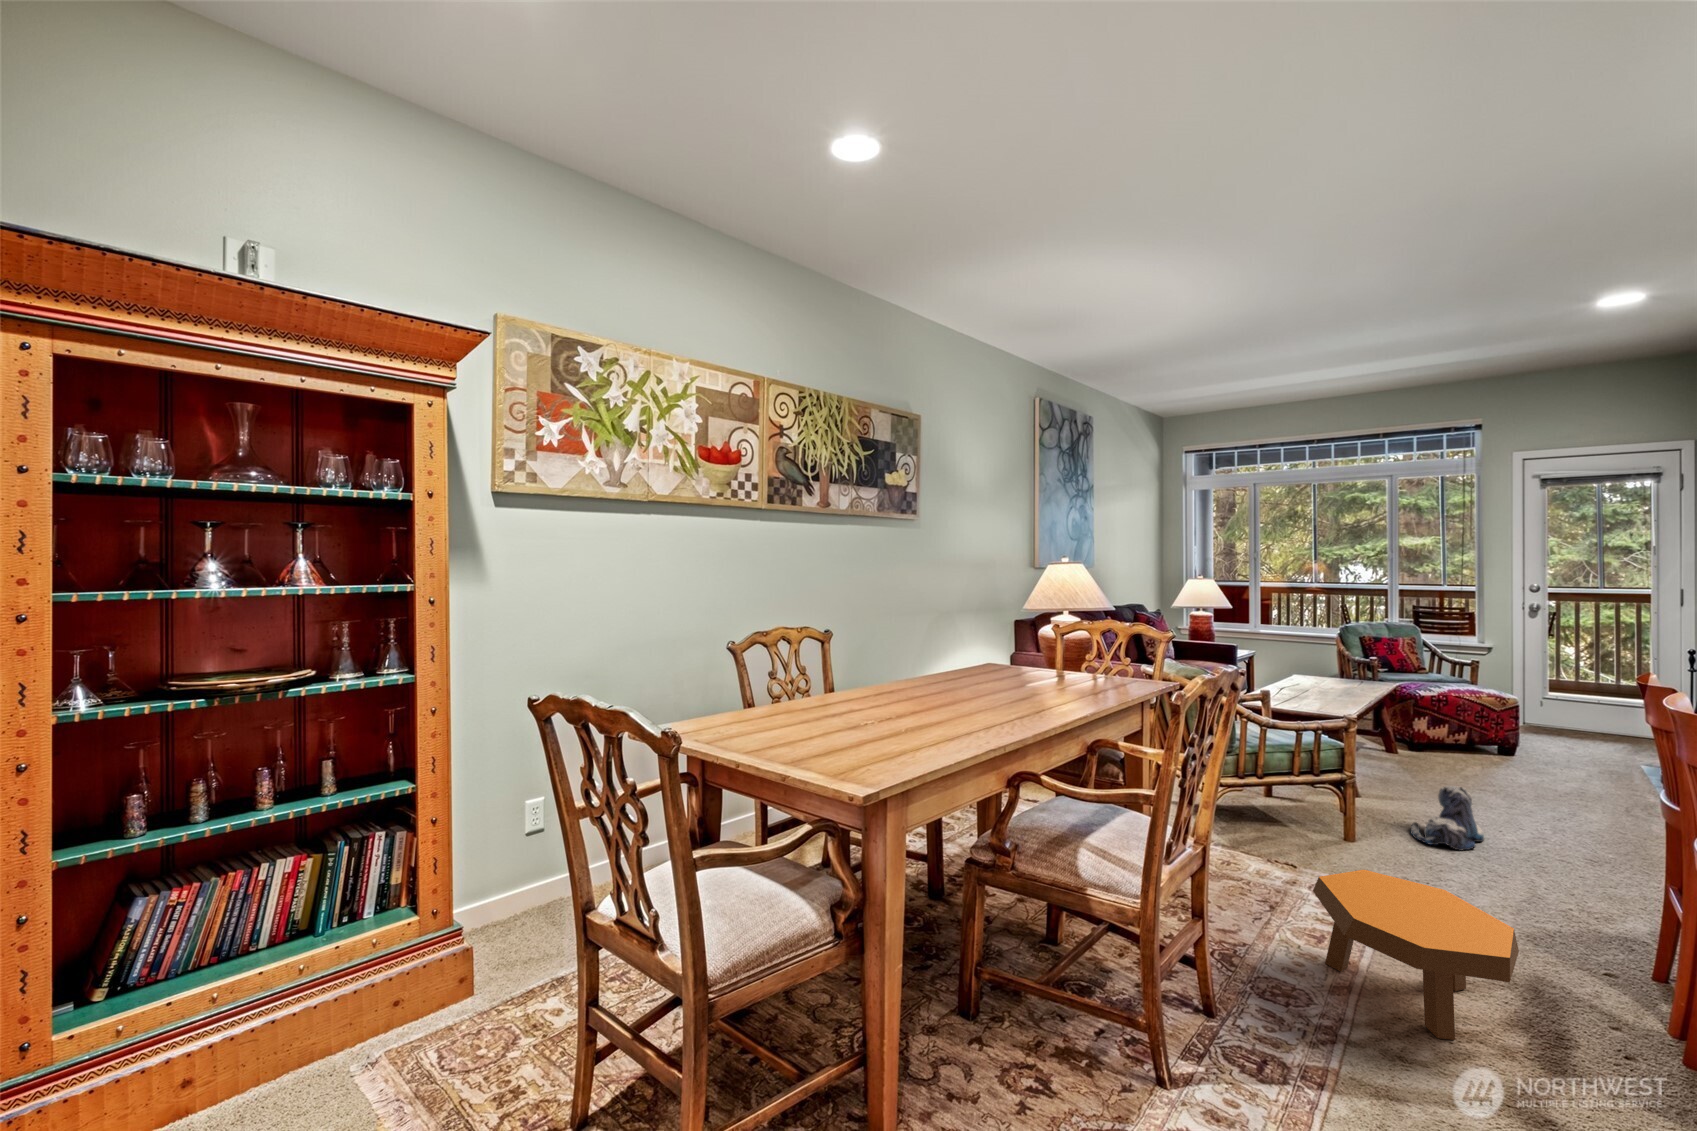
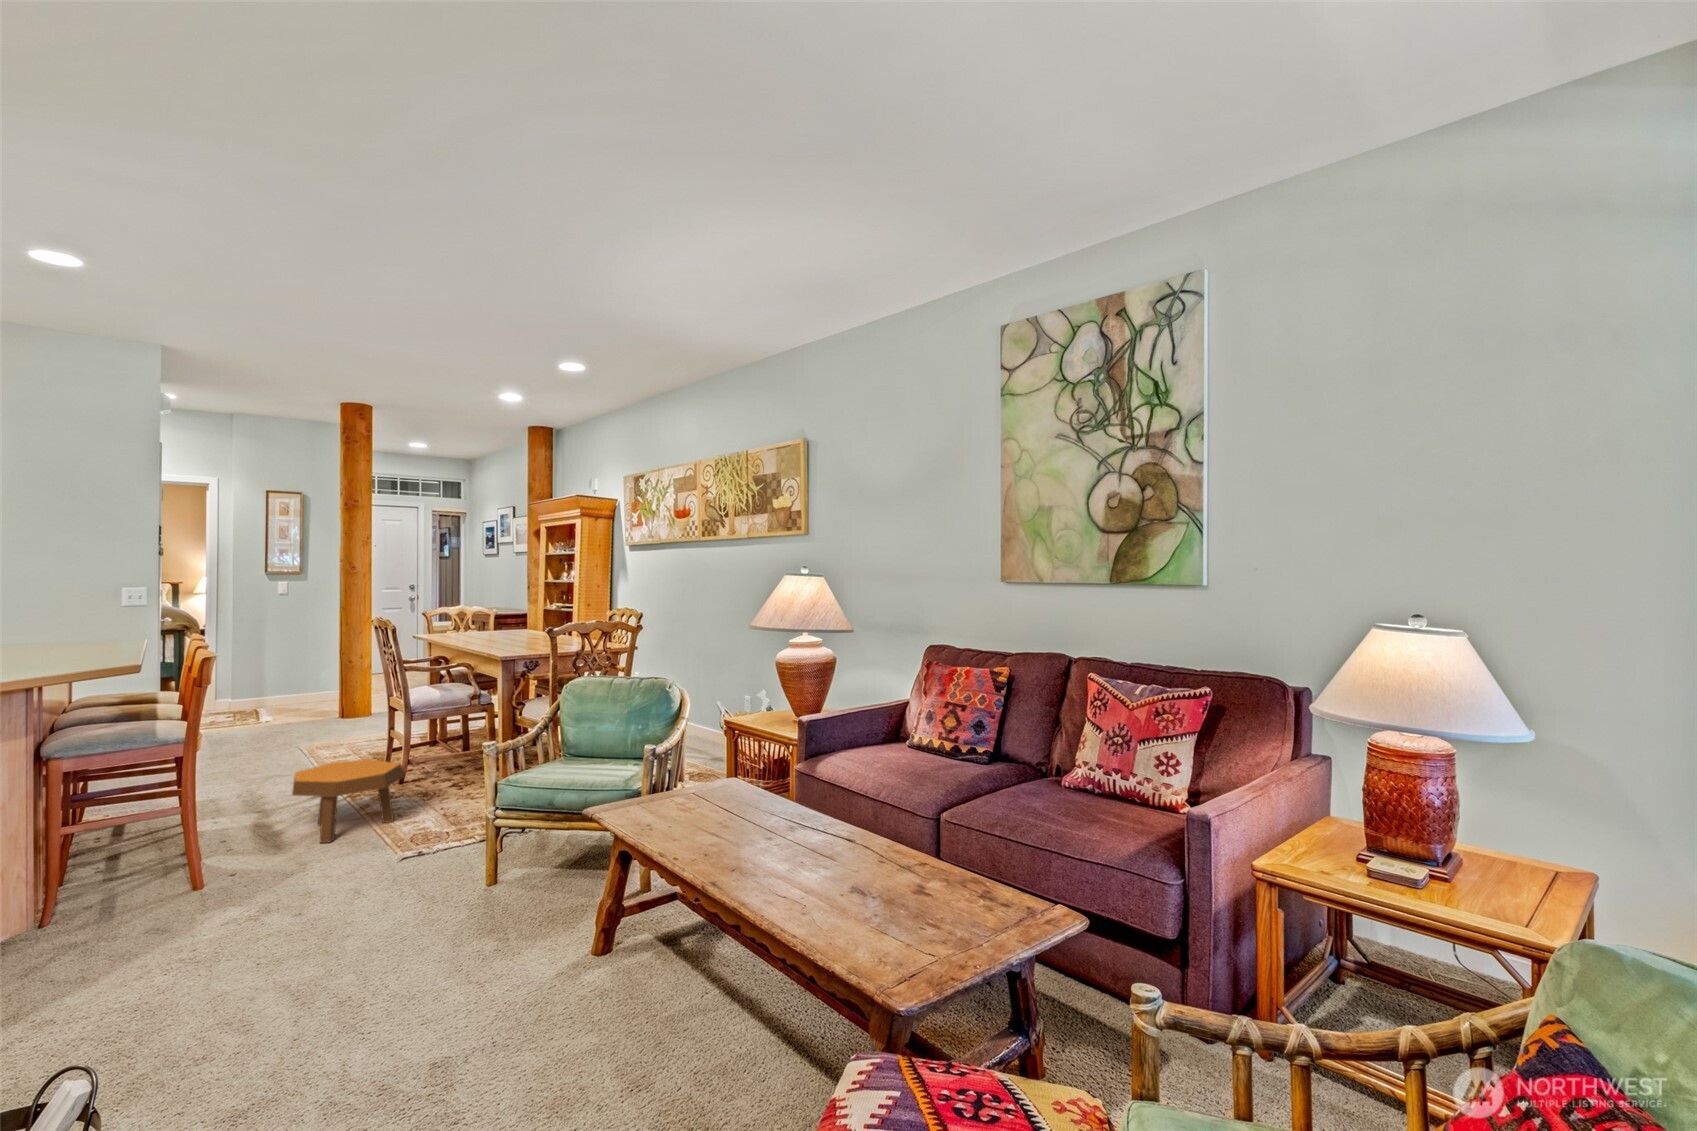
plush toy: present [1411,786,1484,851] -> none [350,891,435,993]

